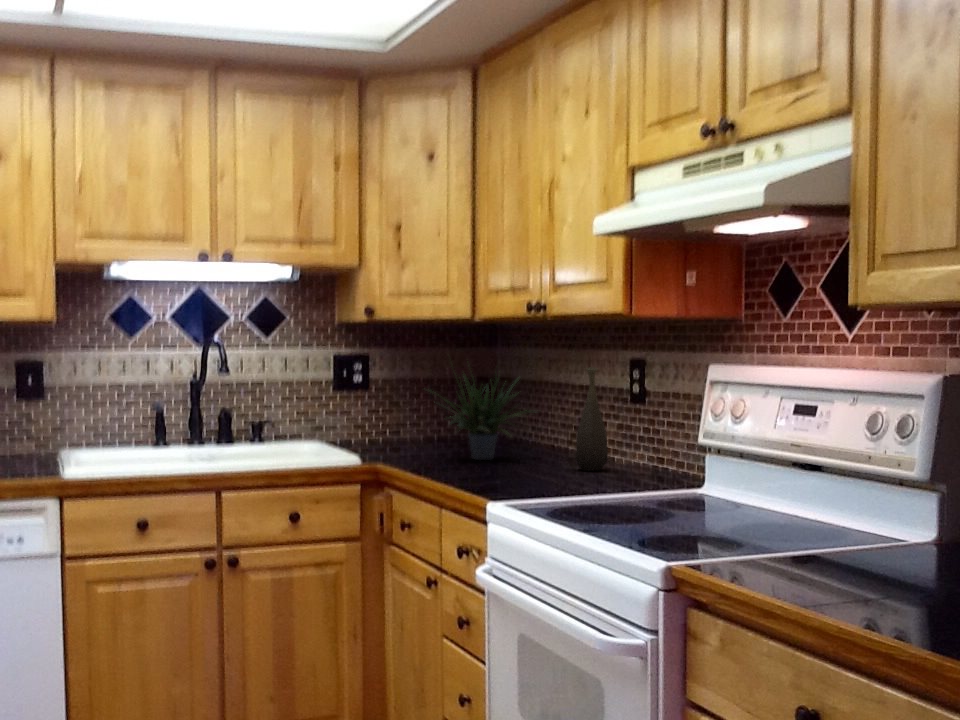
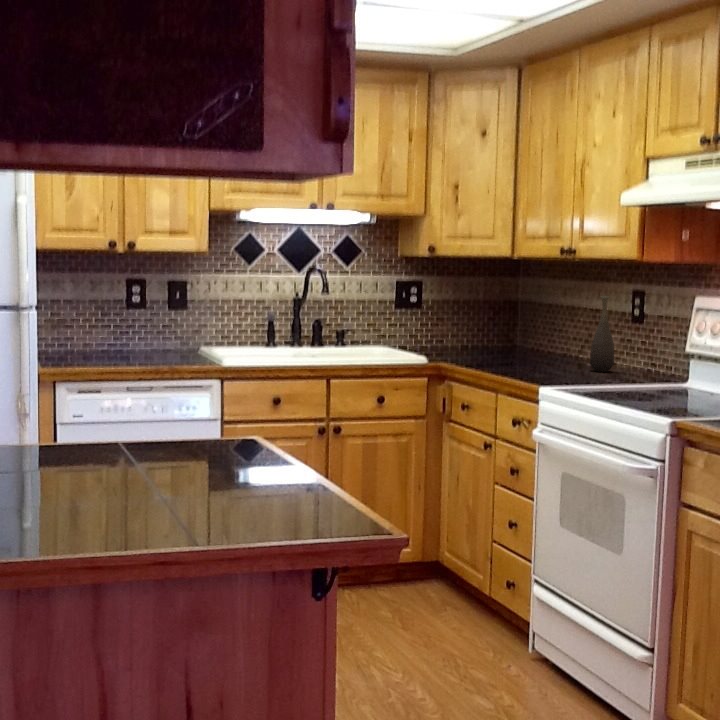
potted plant: present [432,373,536,460] -> none [474,281,561,363]

